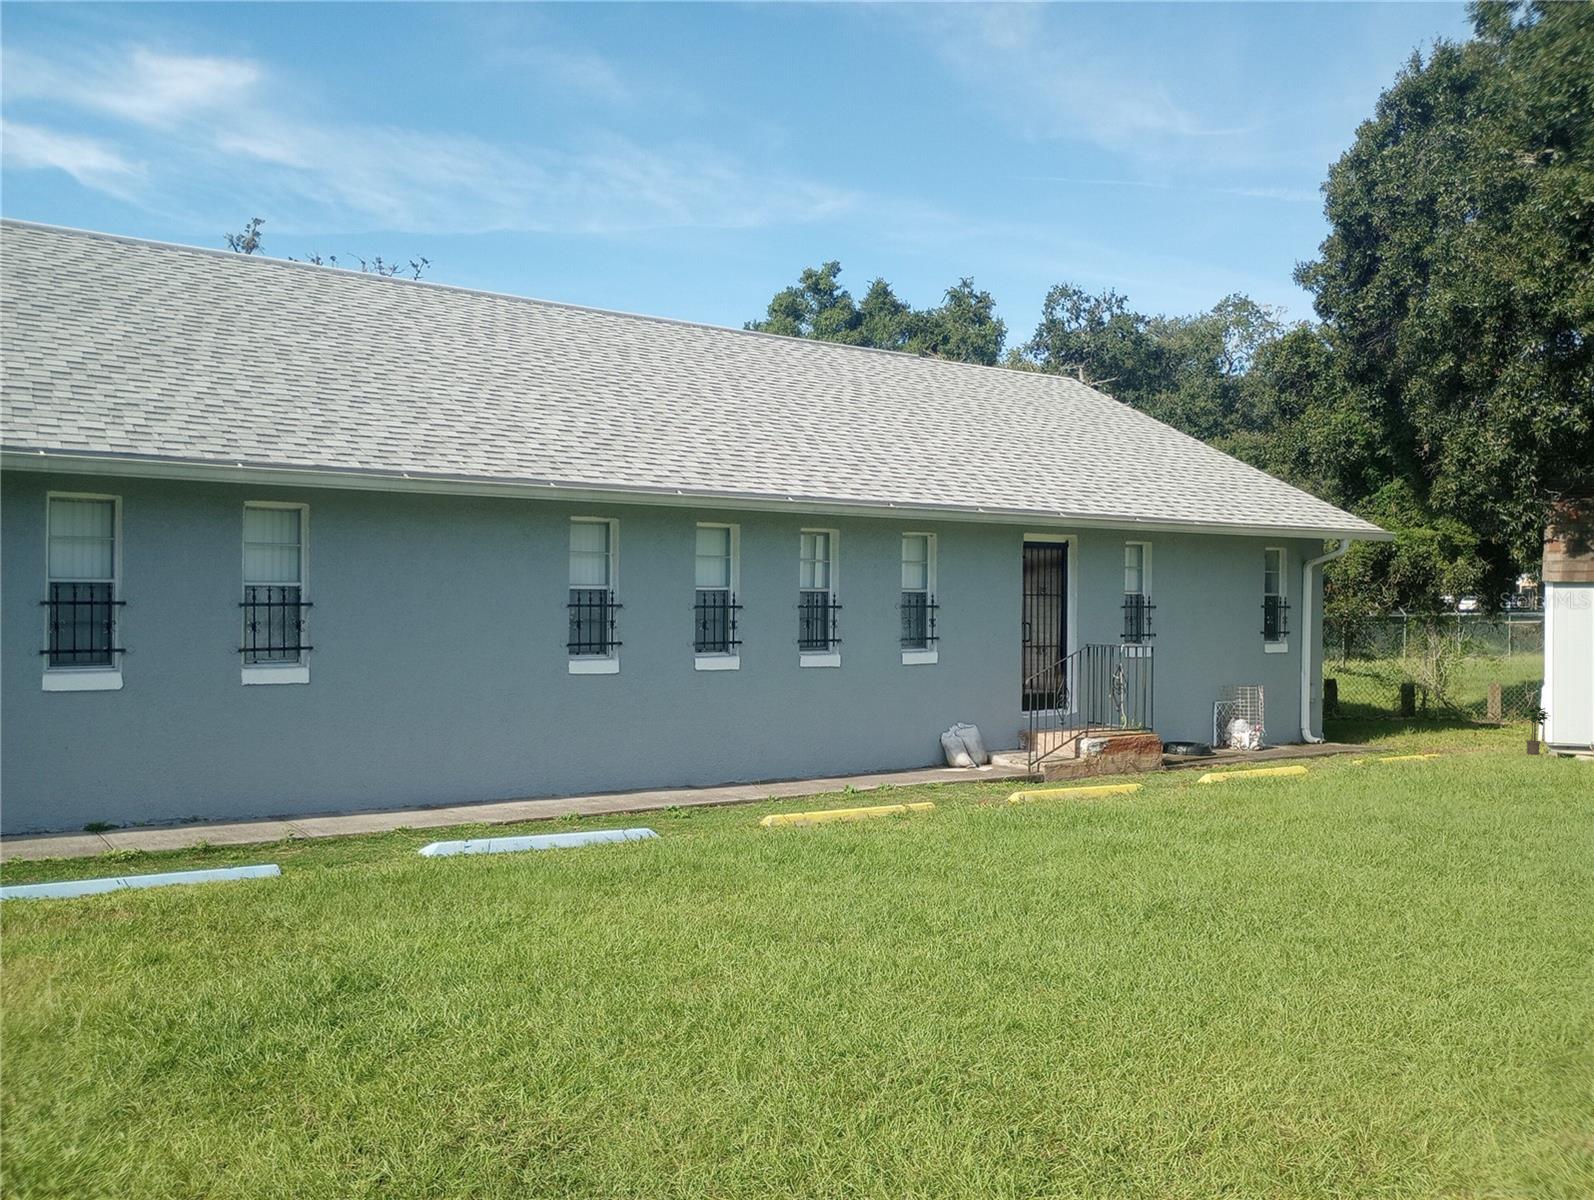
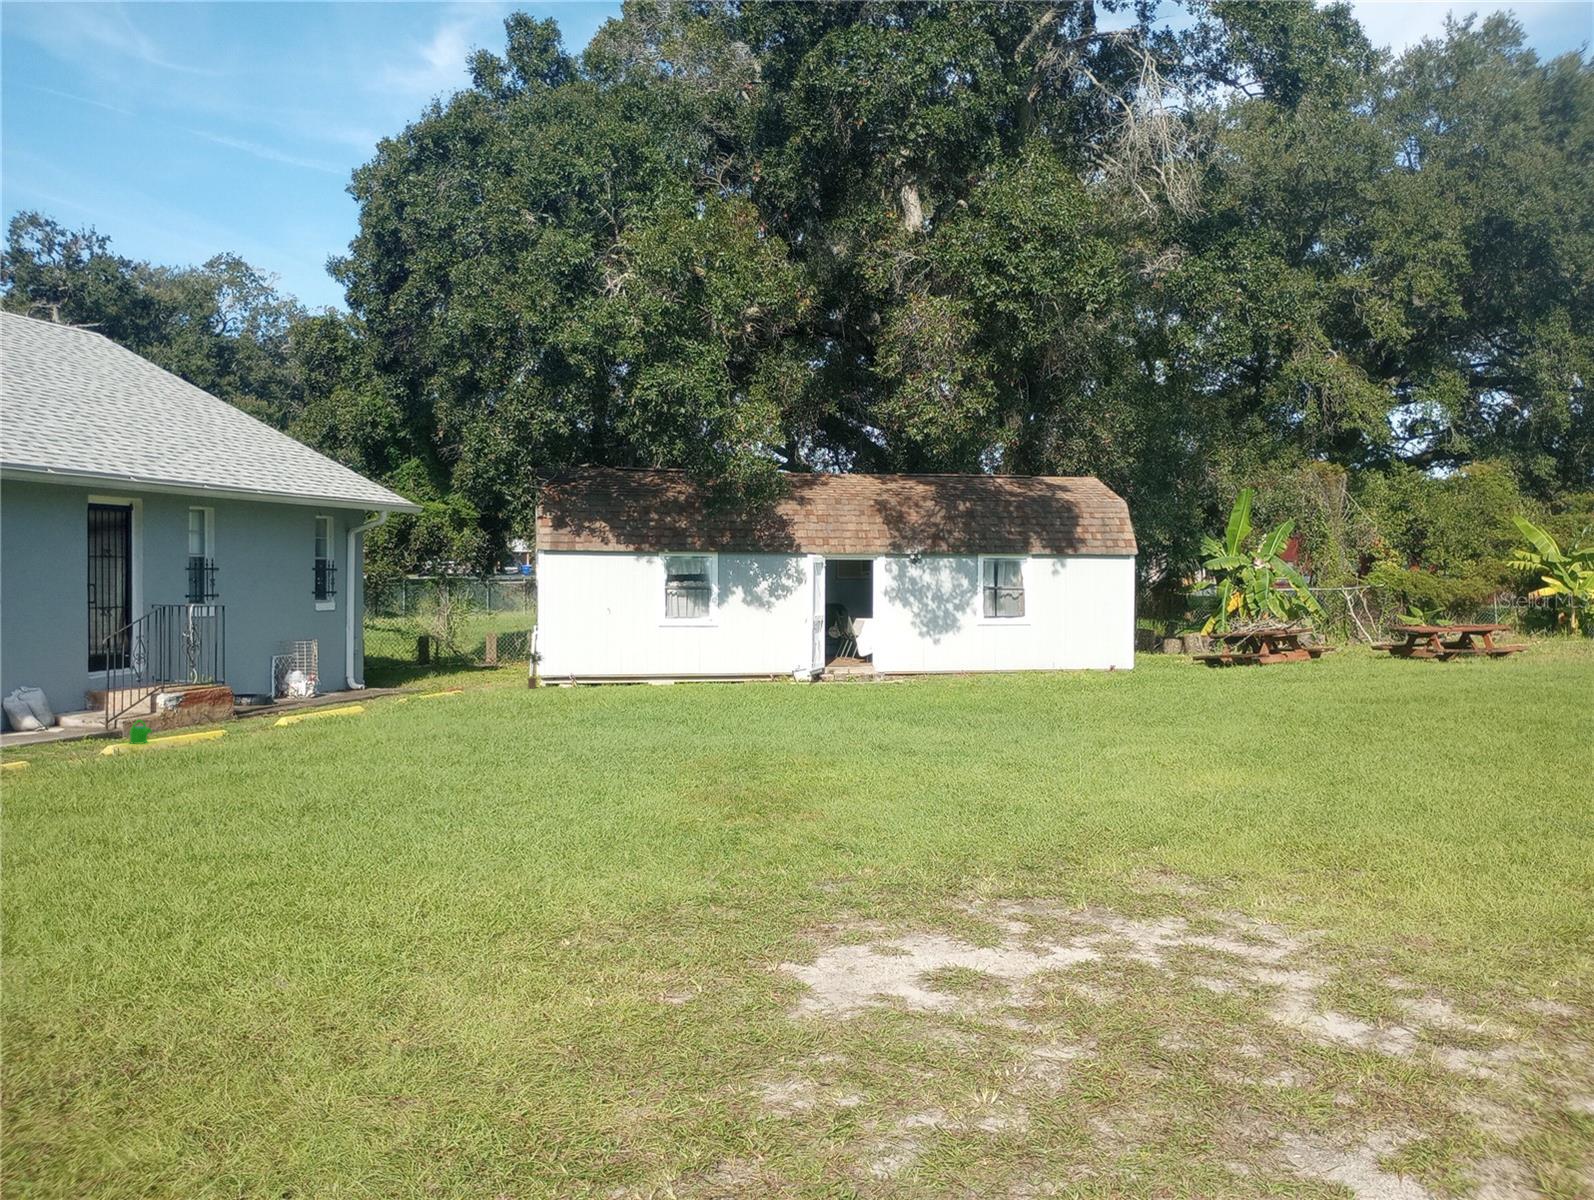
watering can: none [1046,764,1067,789] -> present [129,720,152,744]

